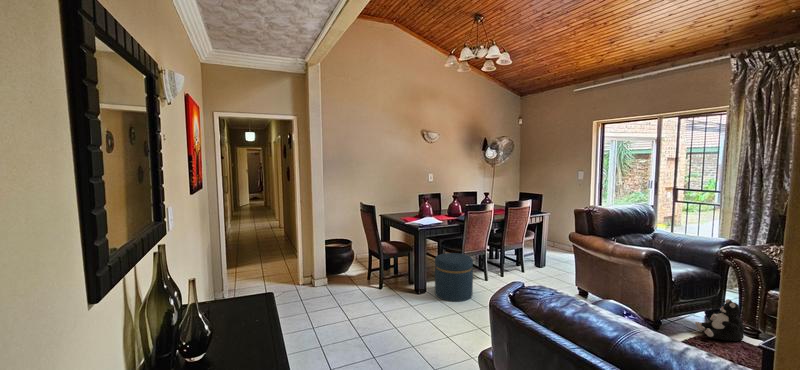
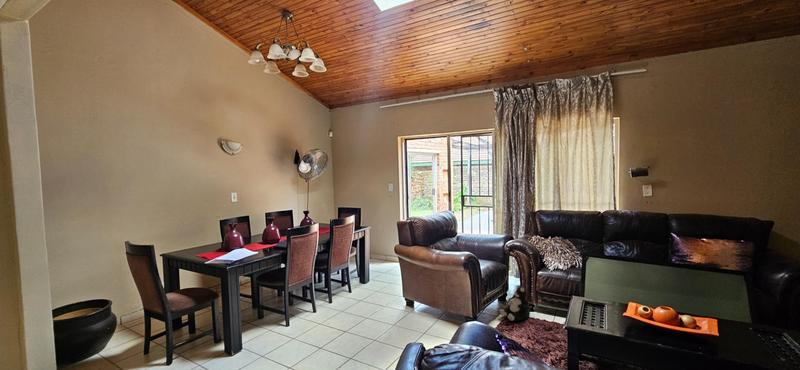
ottoman: present [435,253,473,302] -> none [252,289,302,355]

